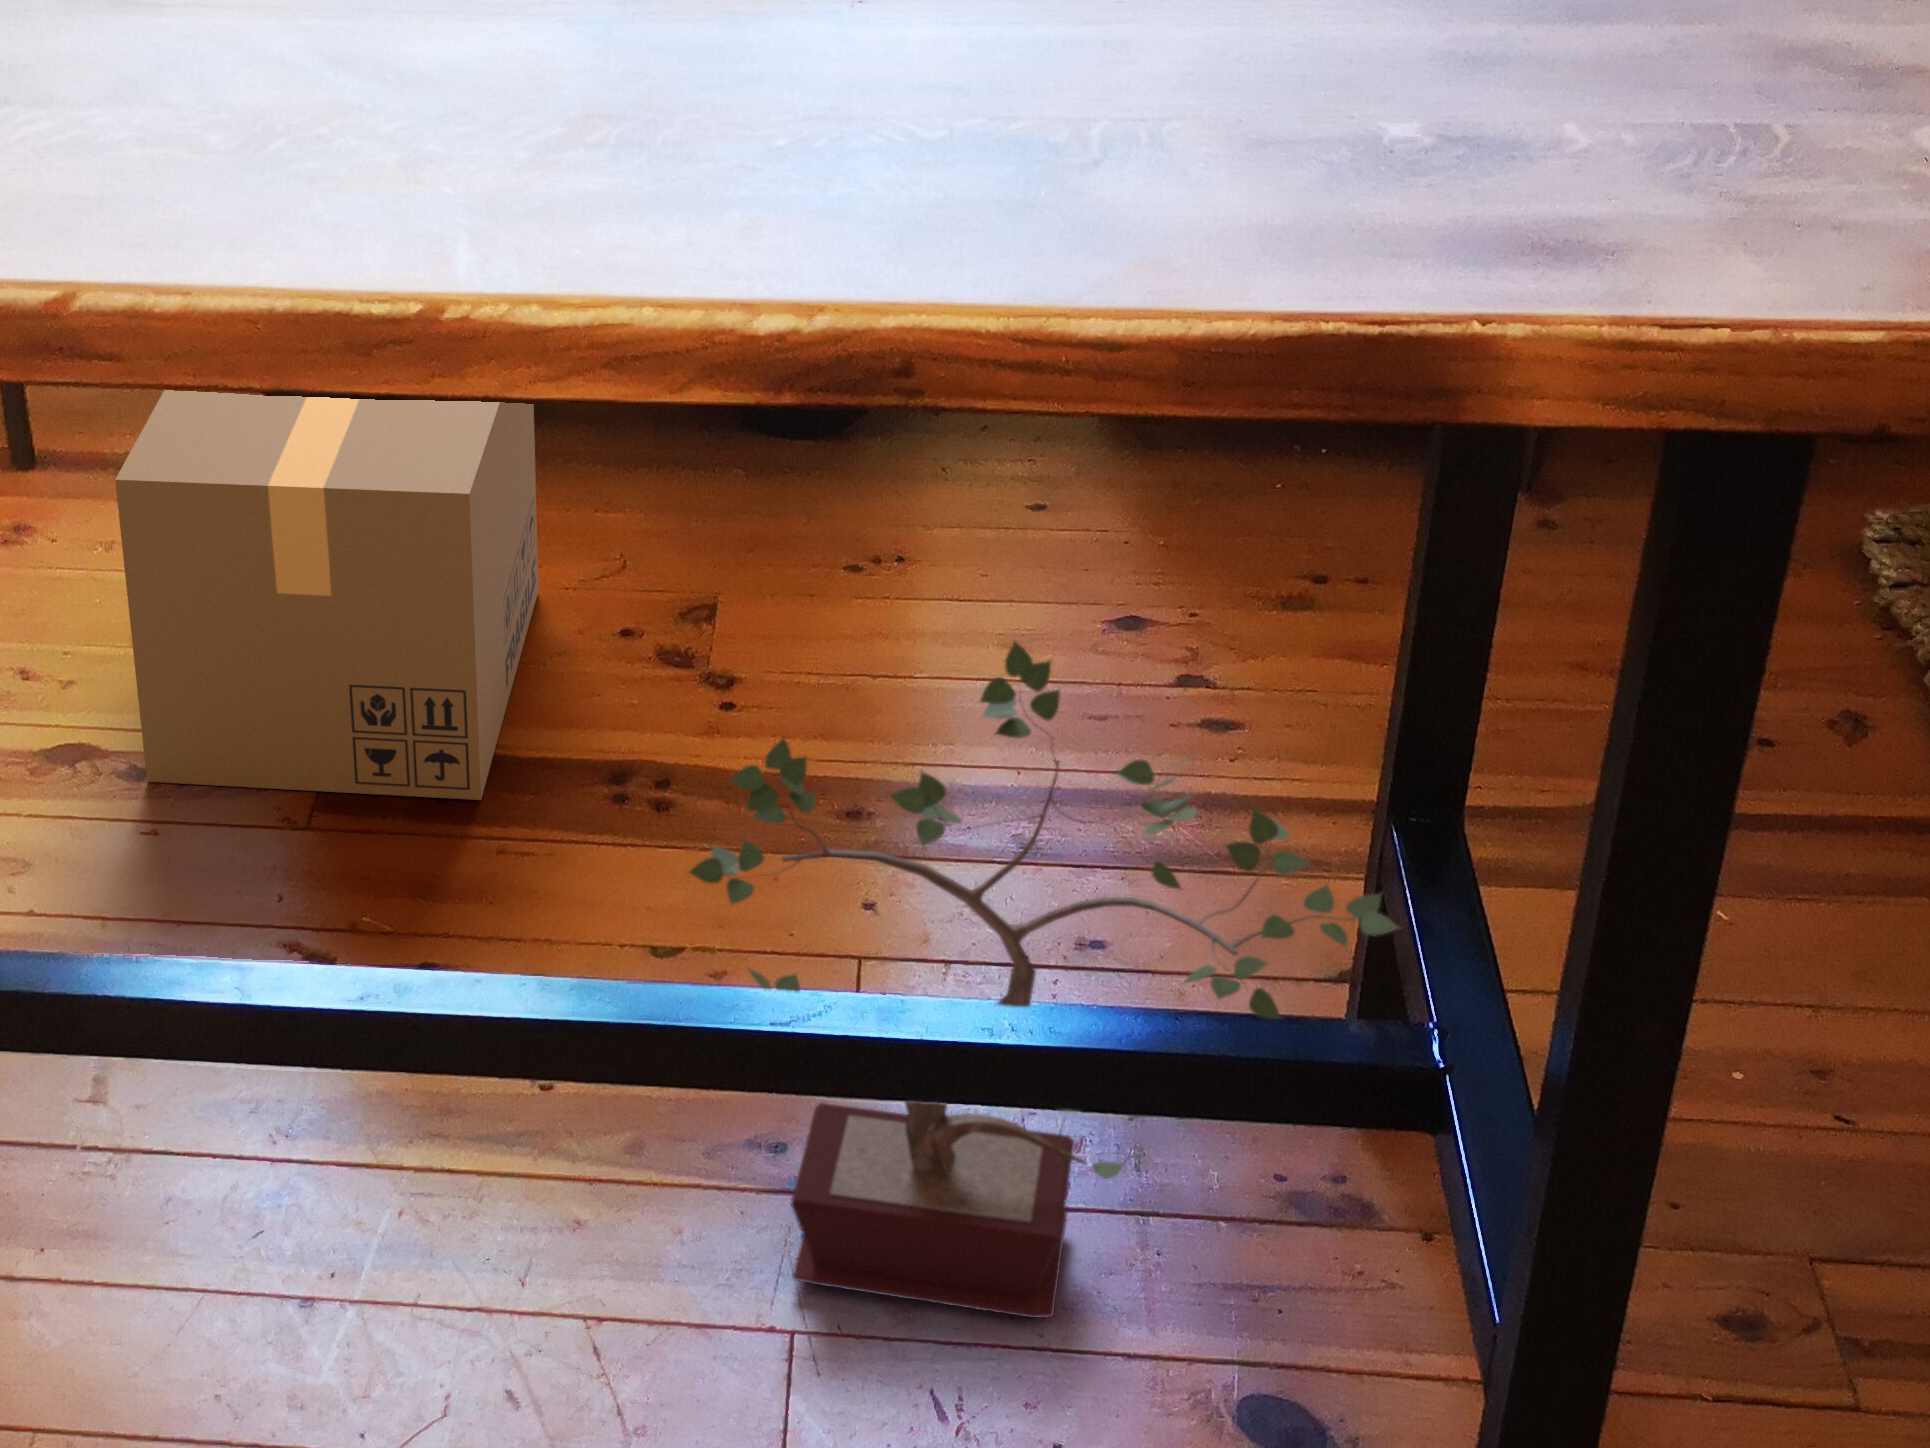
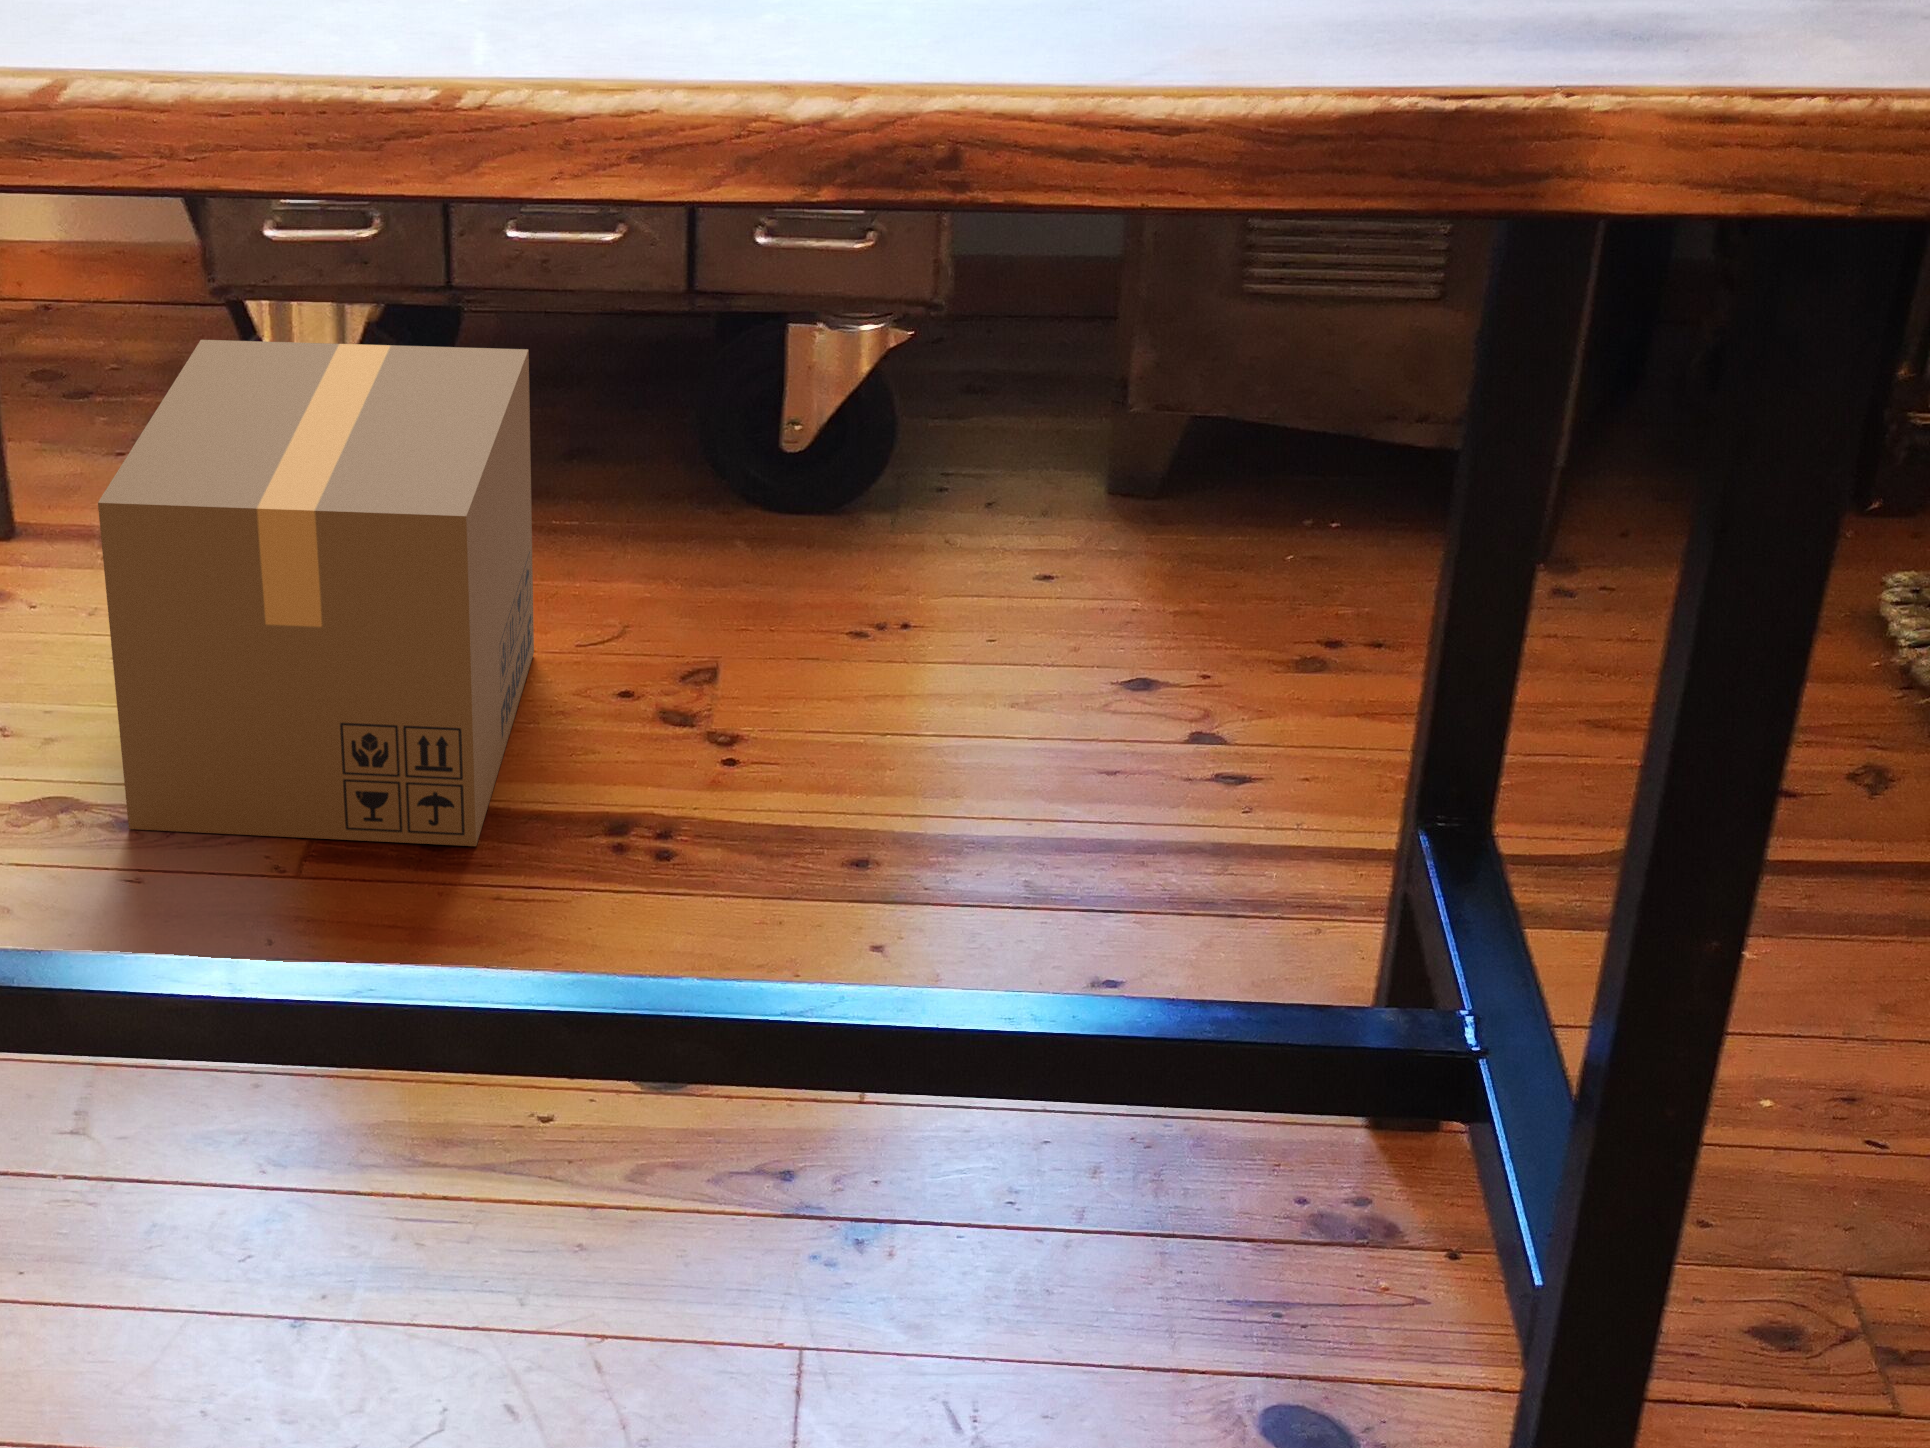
potted plant: present [689,641,1398,1318] -> none [693,599,1445,1331]

